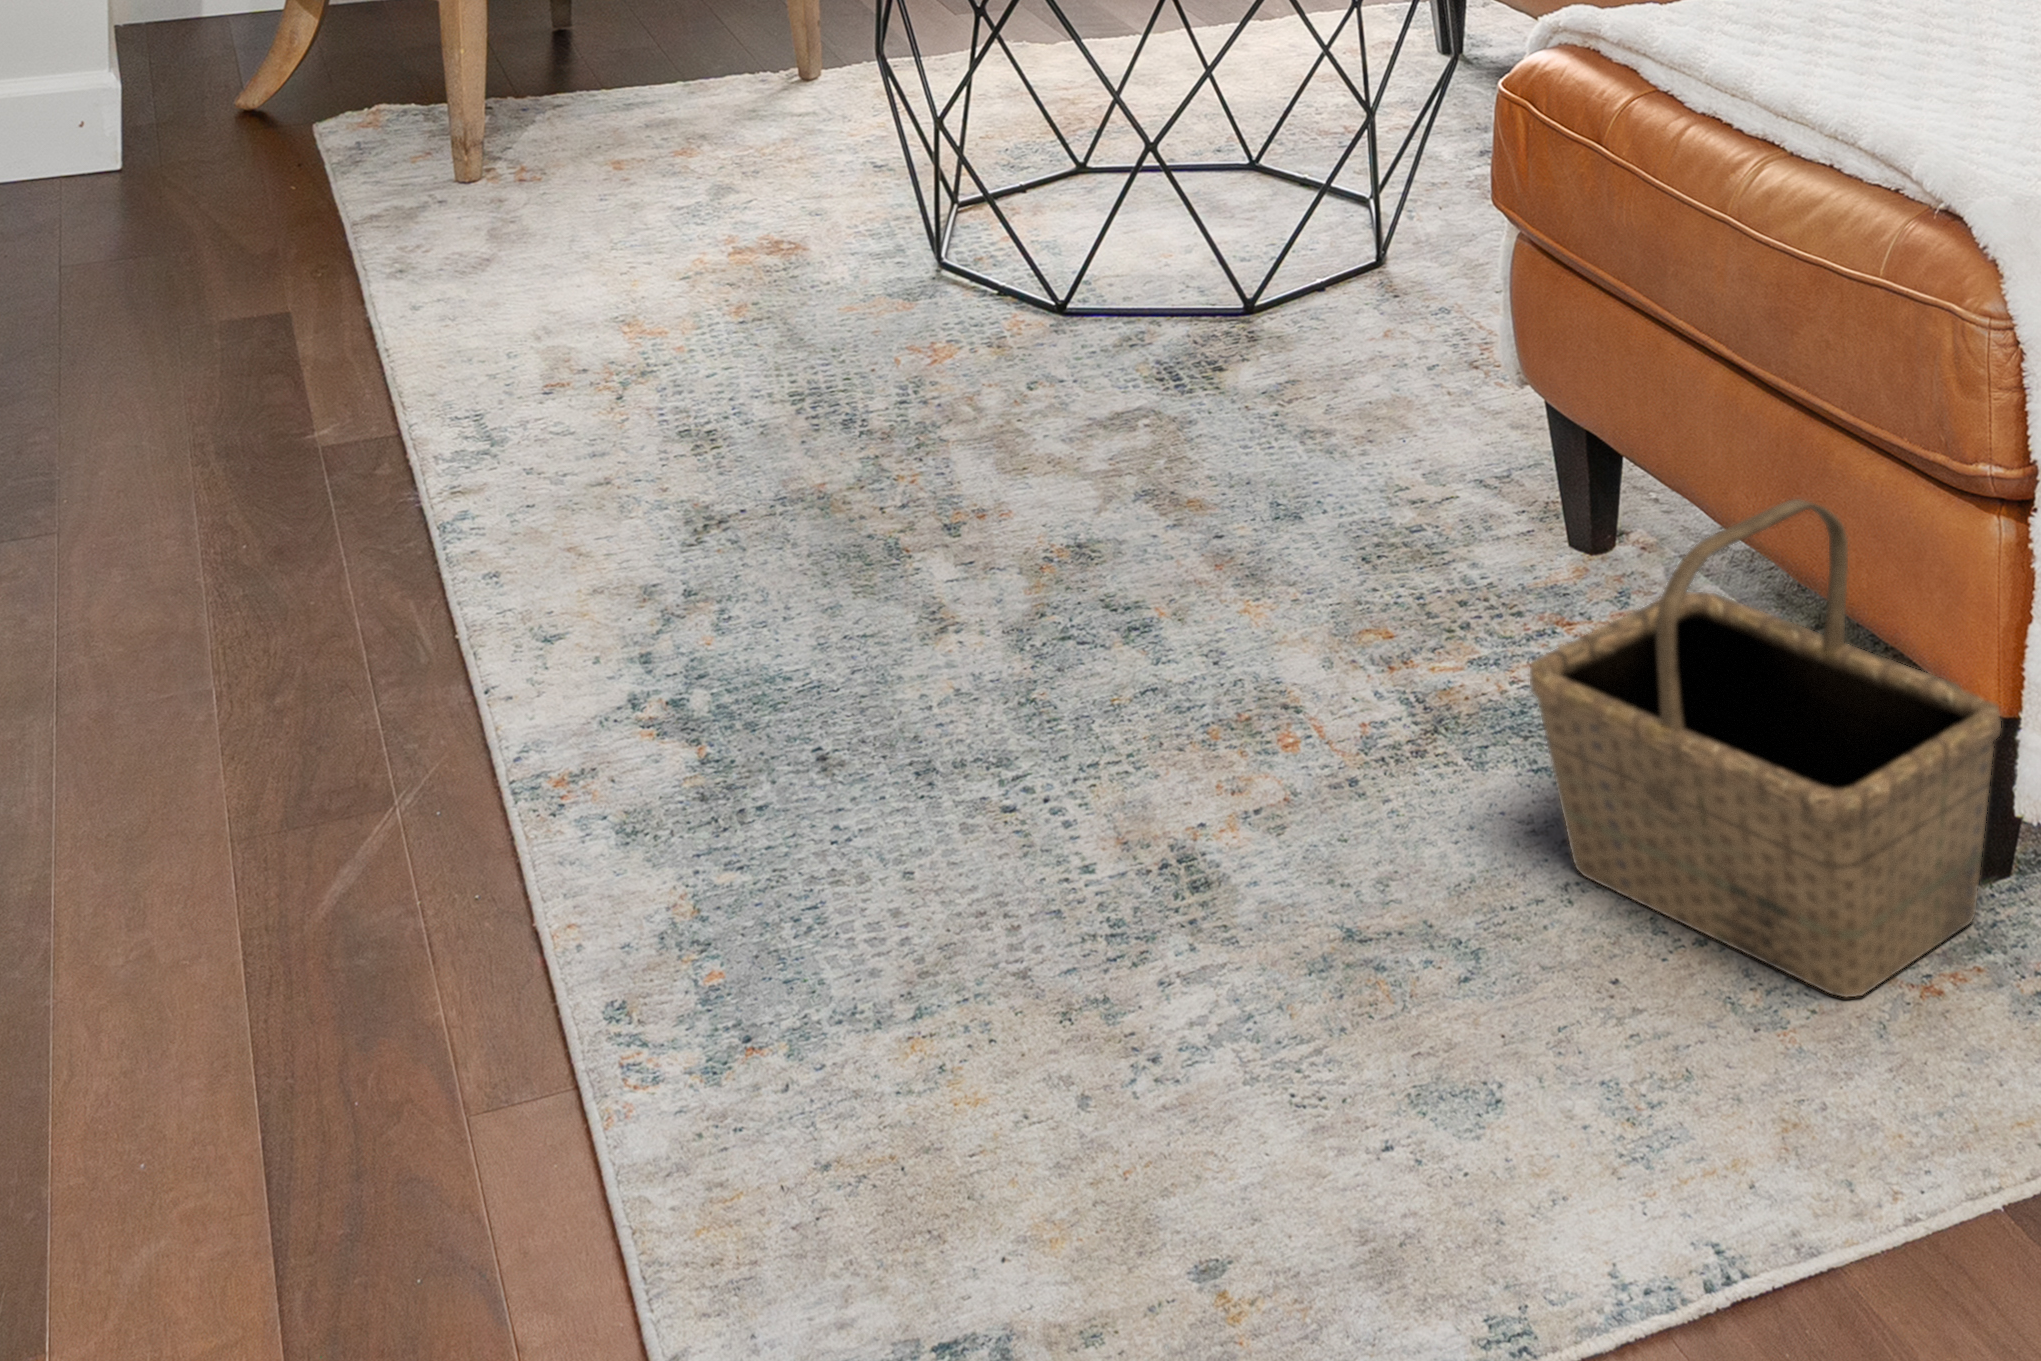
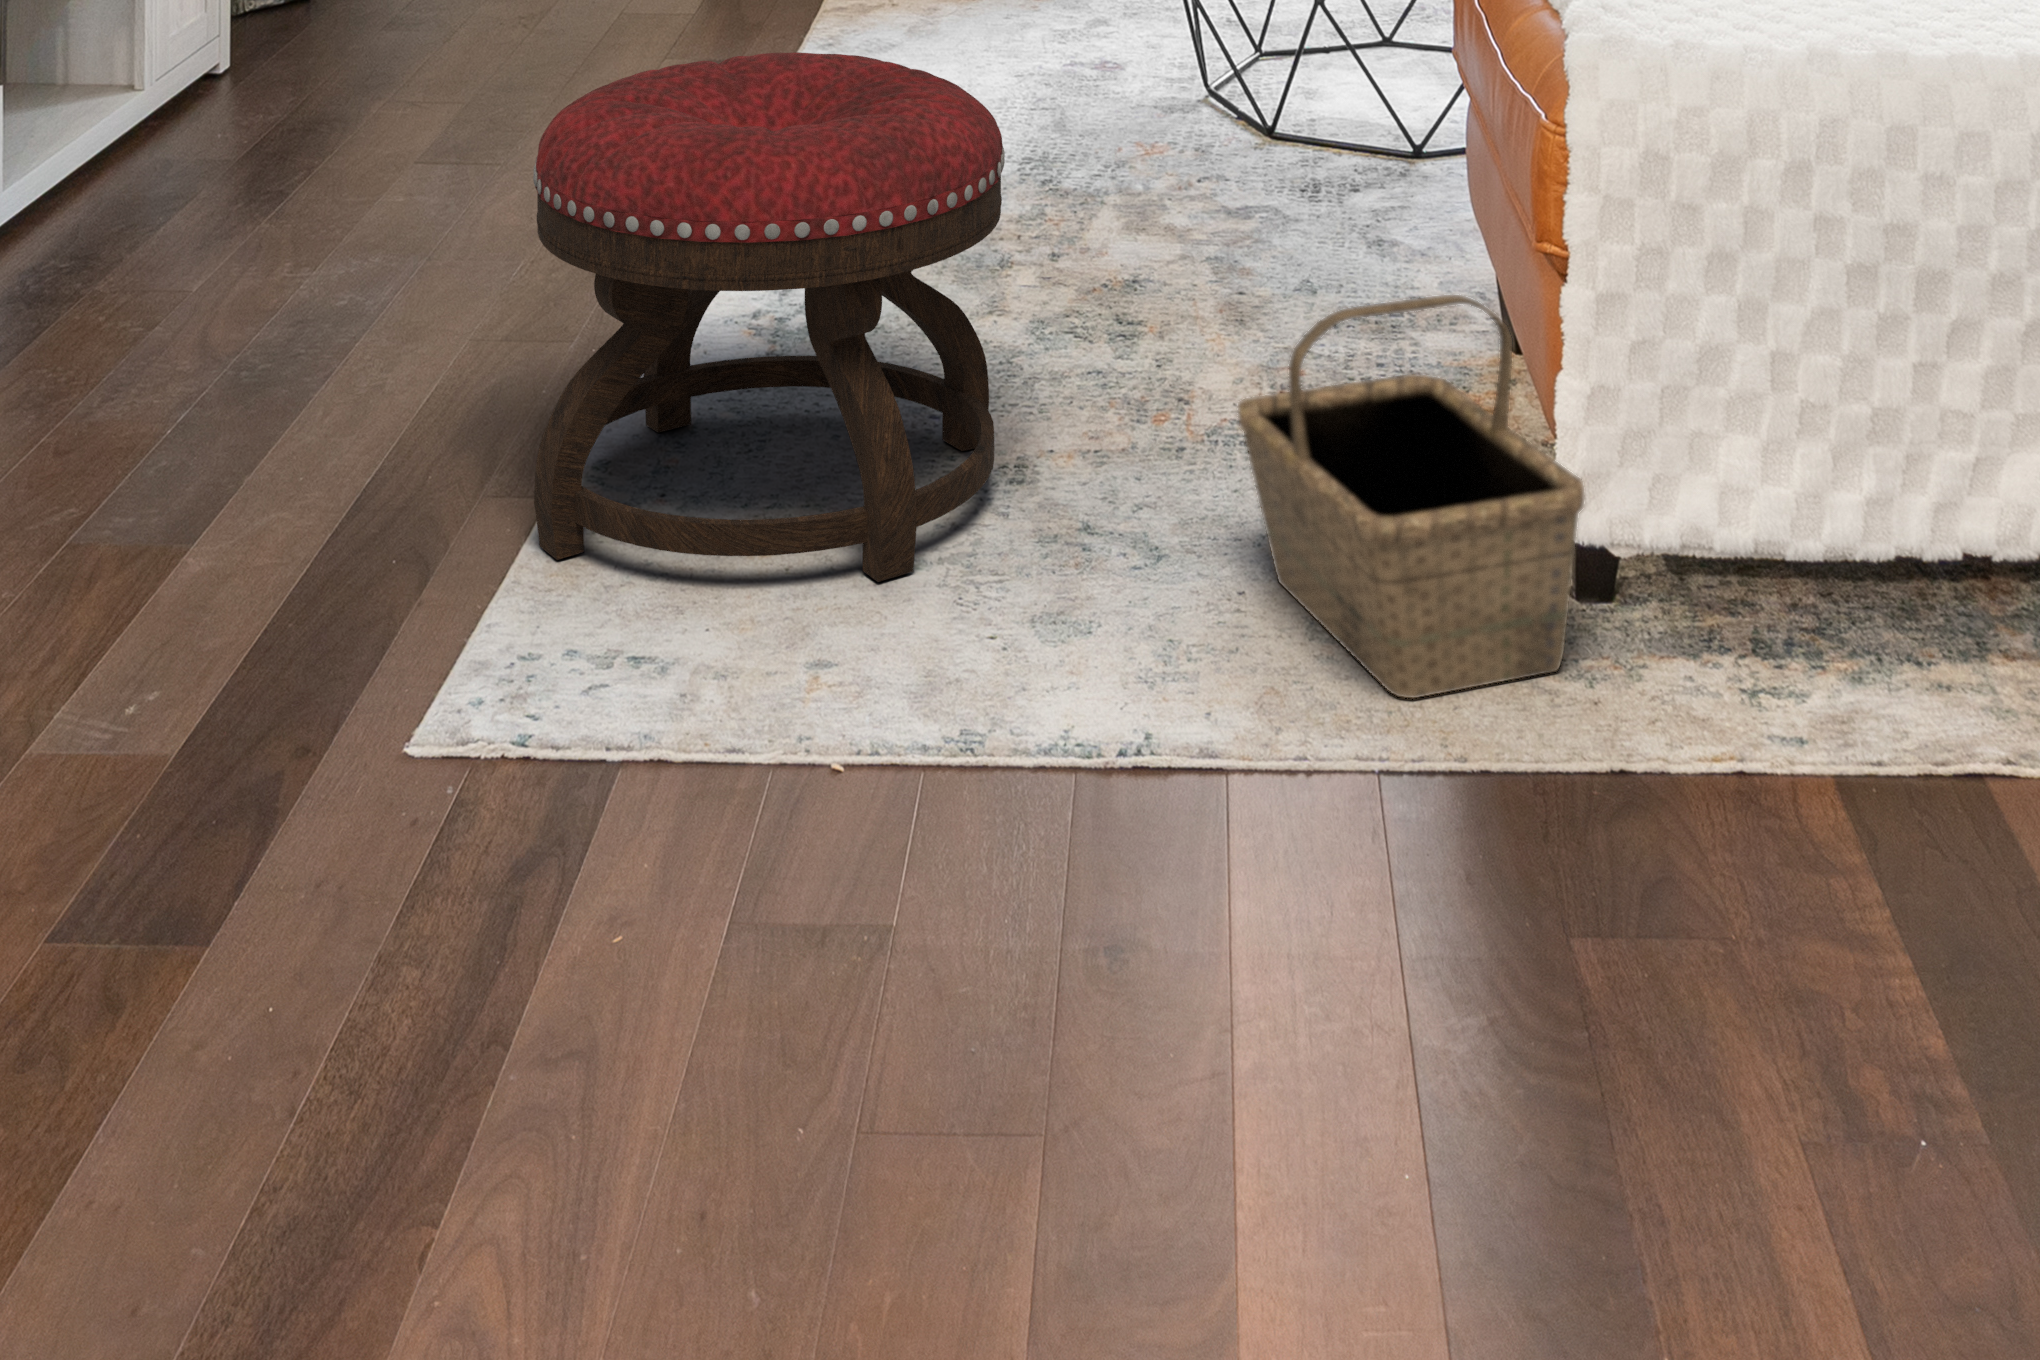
ottoman: none [570,301,1187,1052] -> present [533,52,1005,582]

